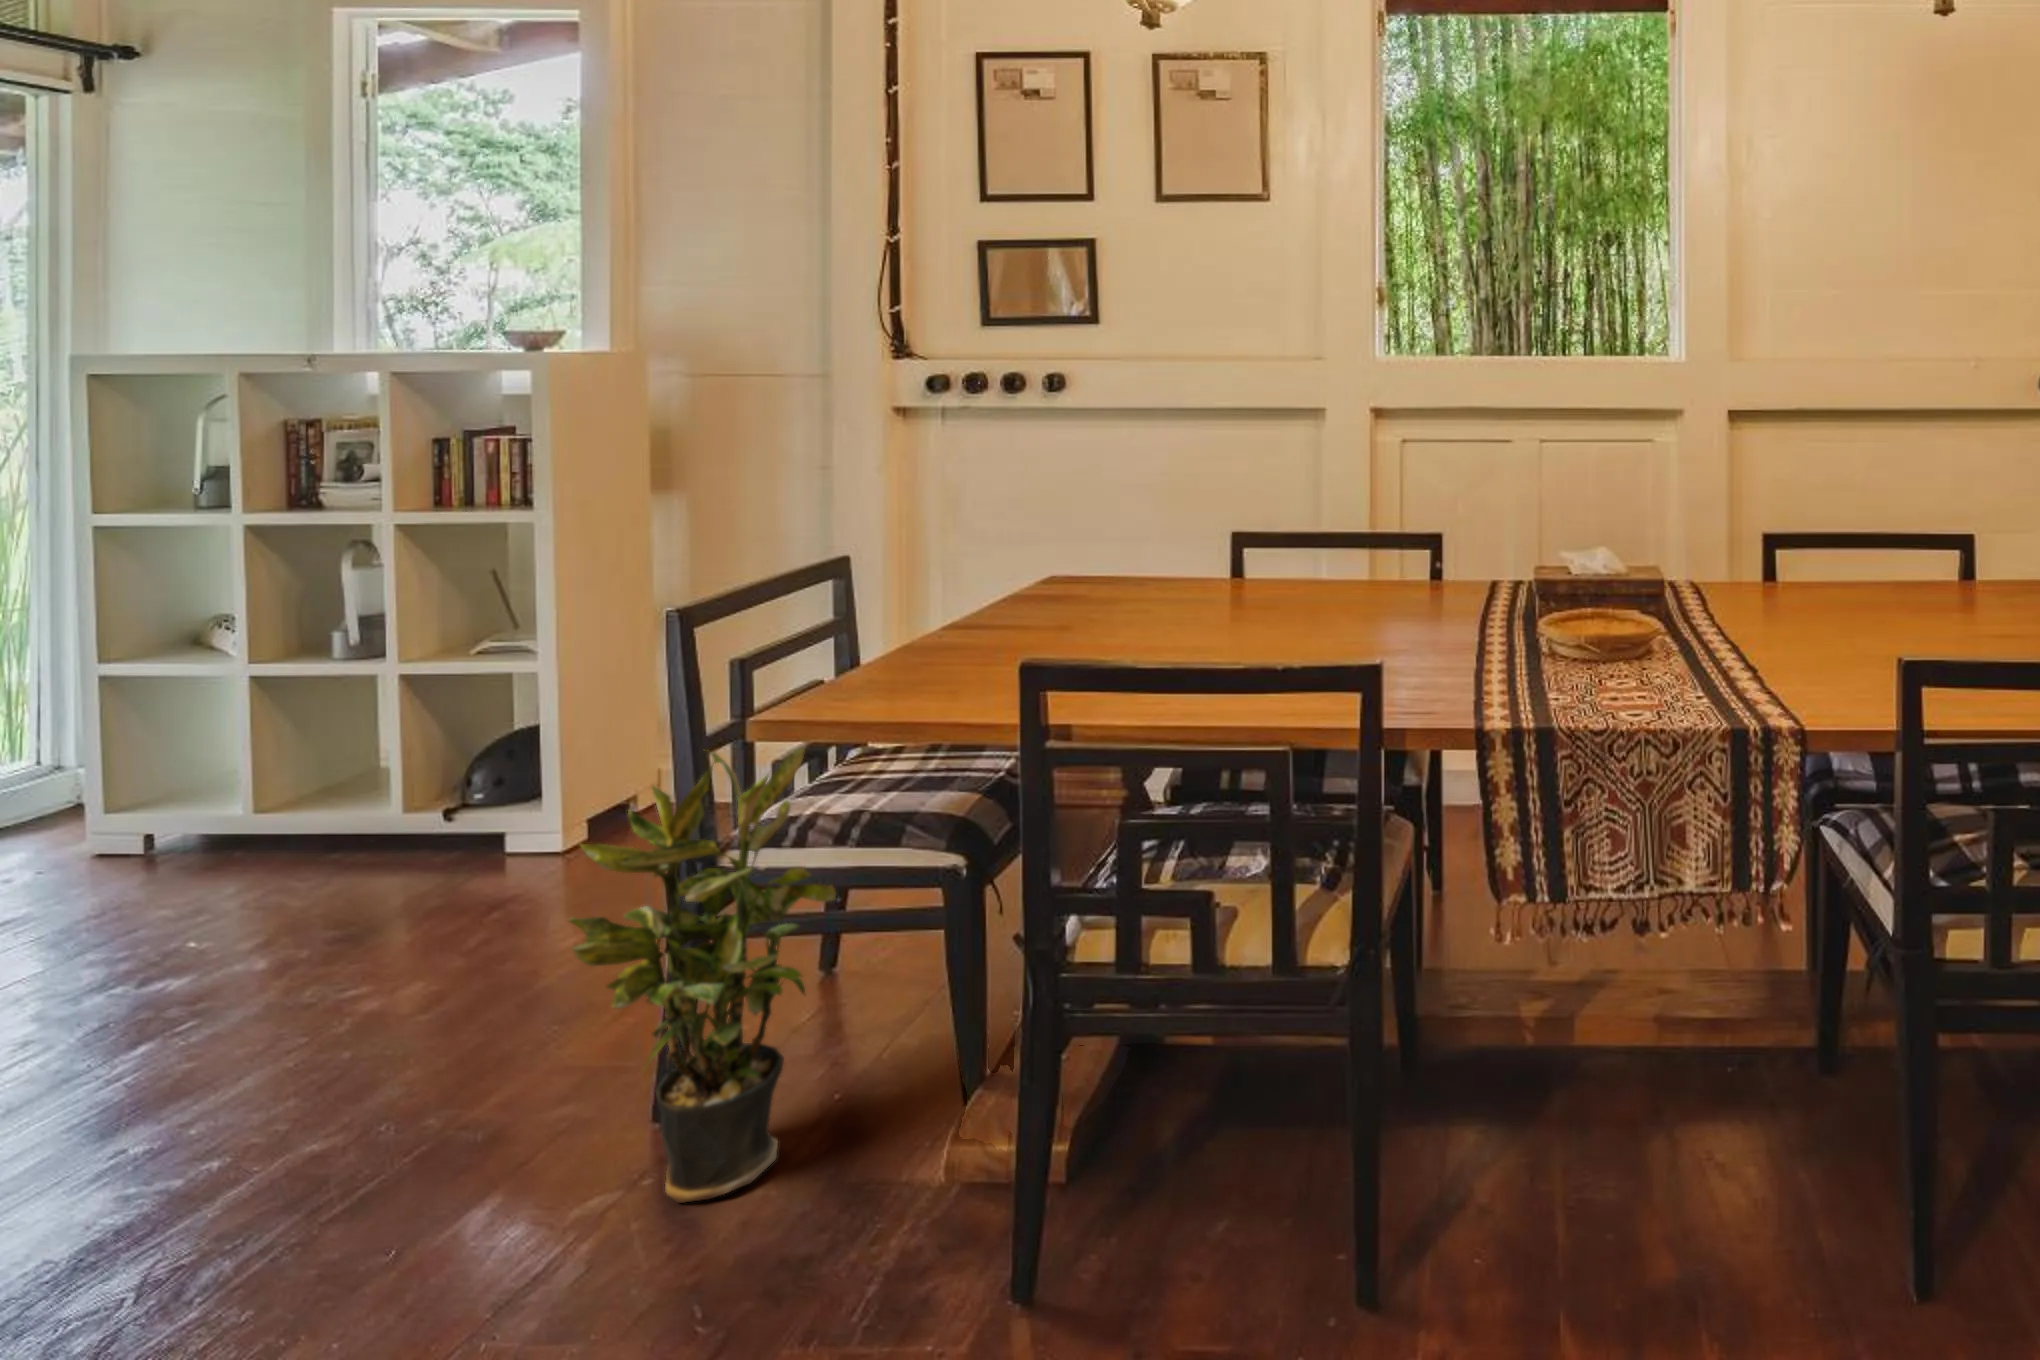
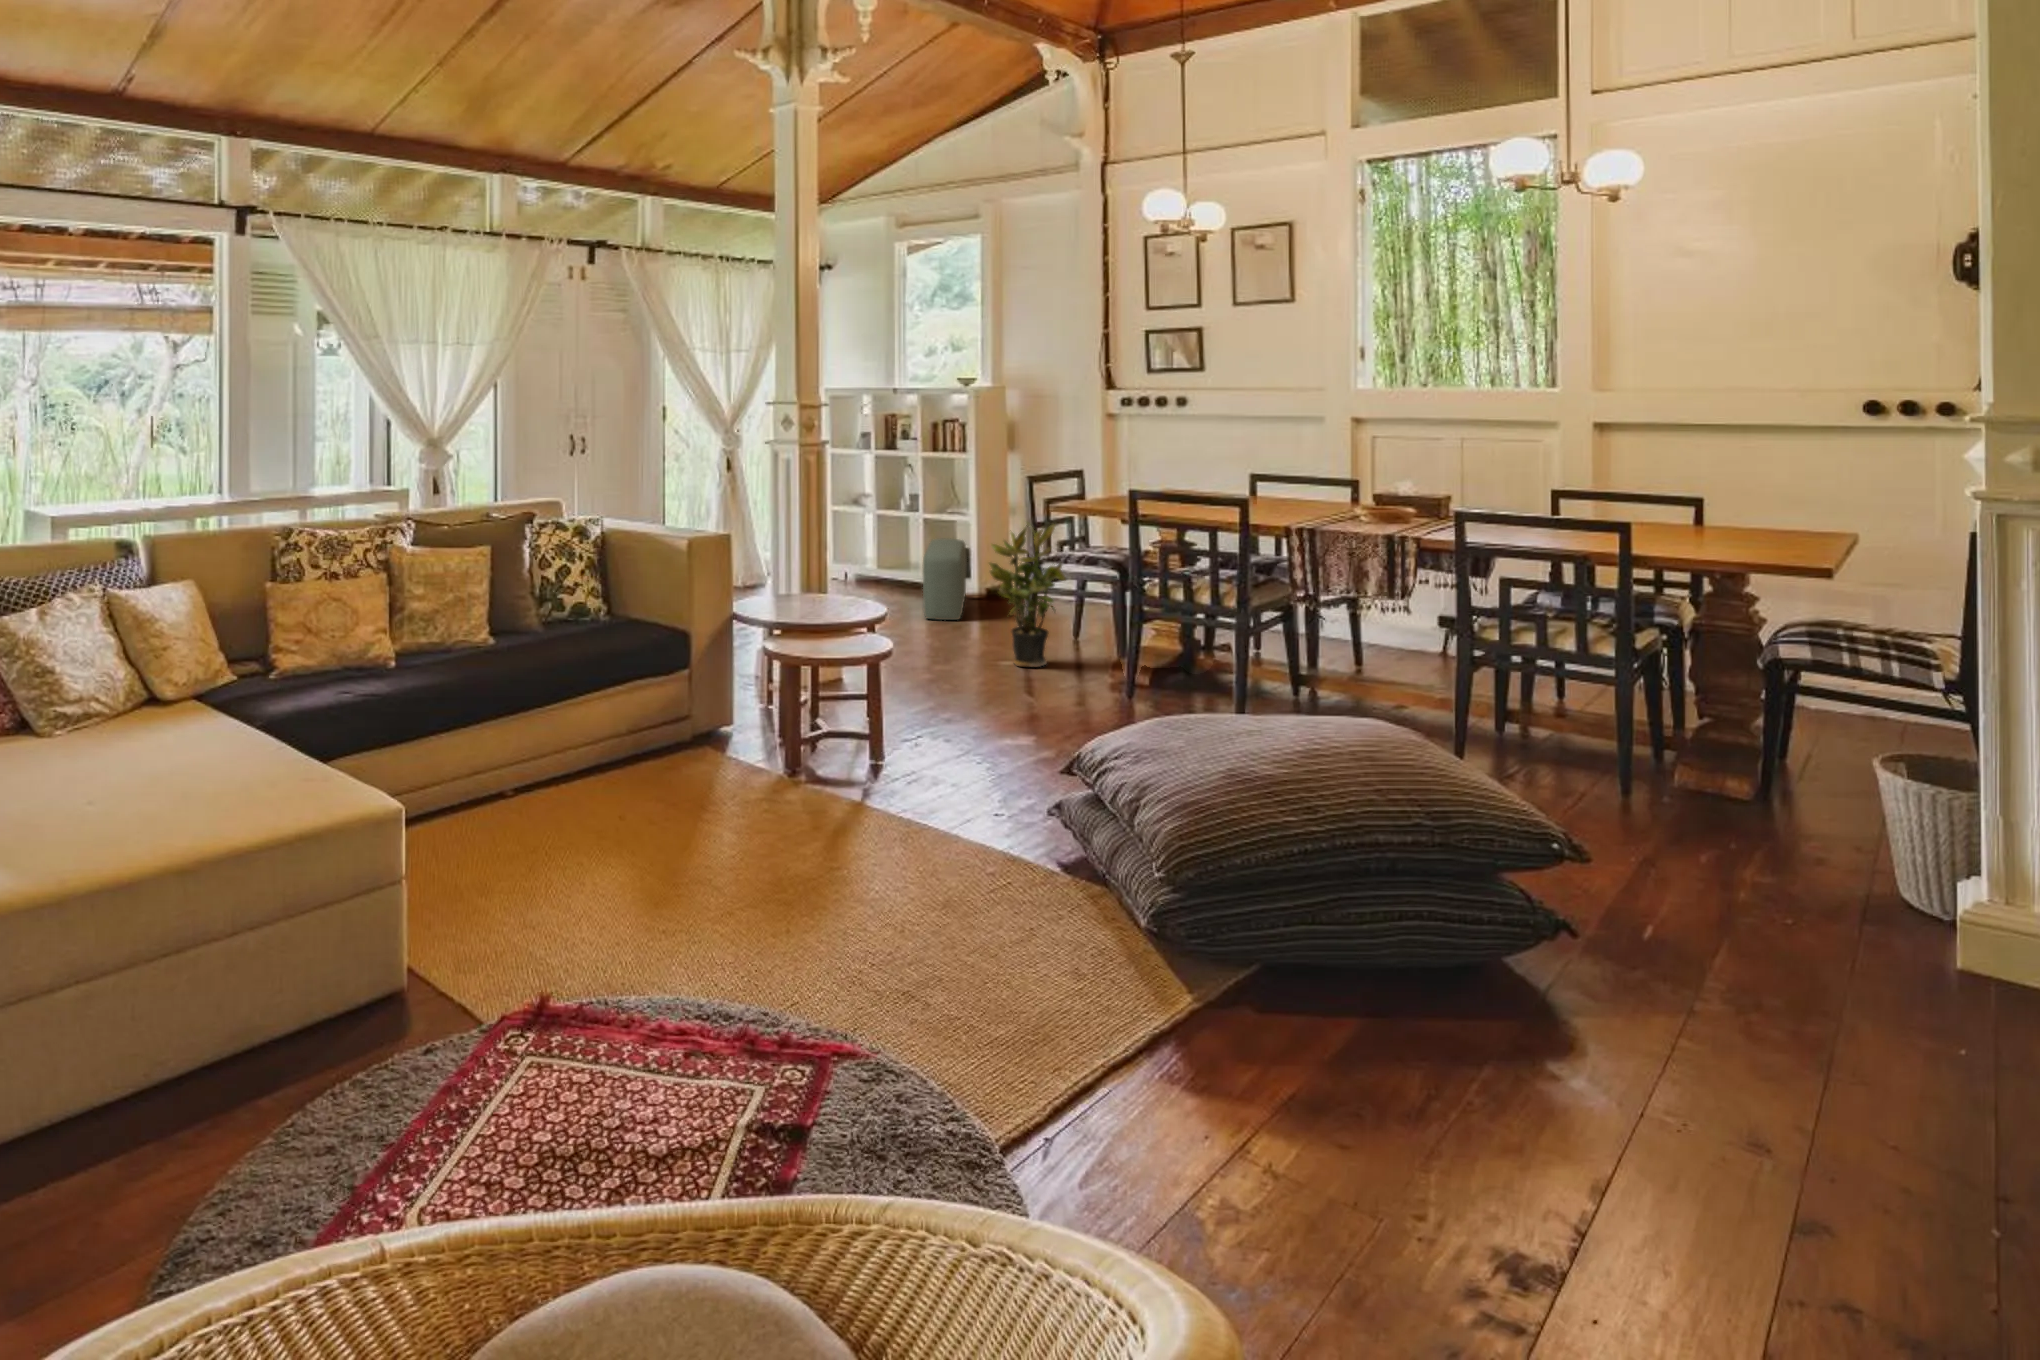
pouf: none [365,723,529,1000] -> present [922,538,967,620]

